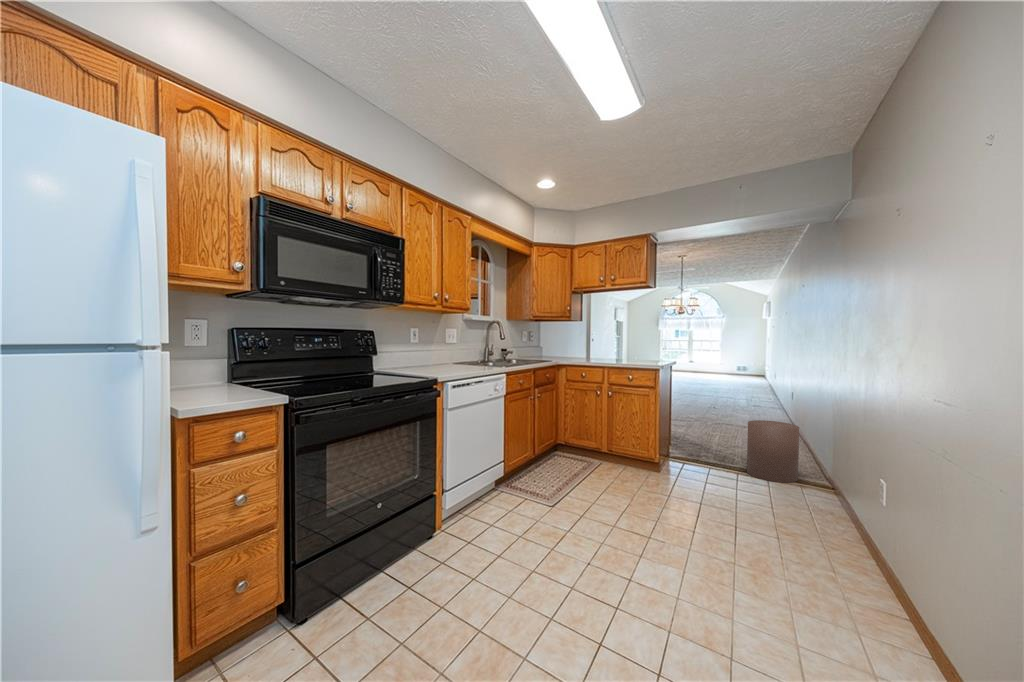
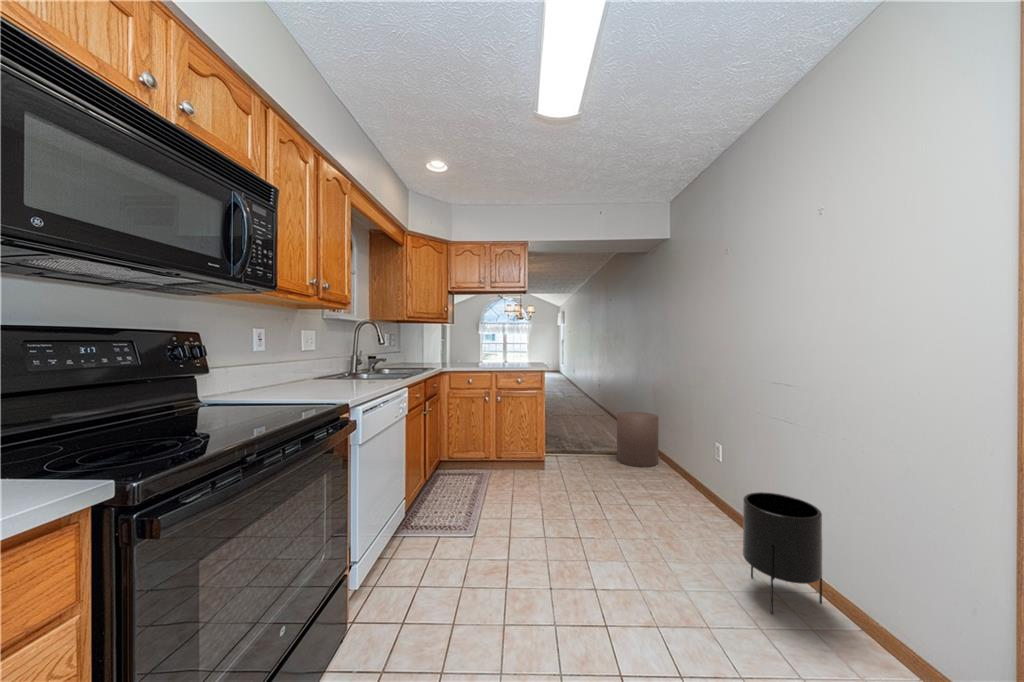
planter: none [768,494,849,612] -> present [743,492,822,614]

